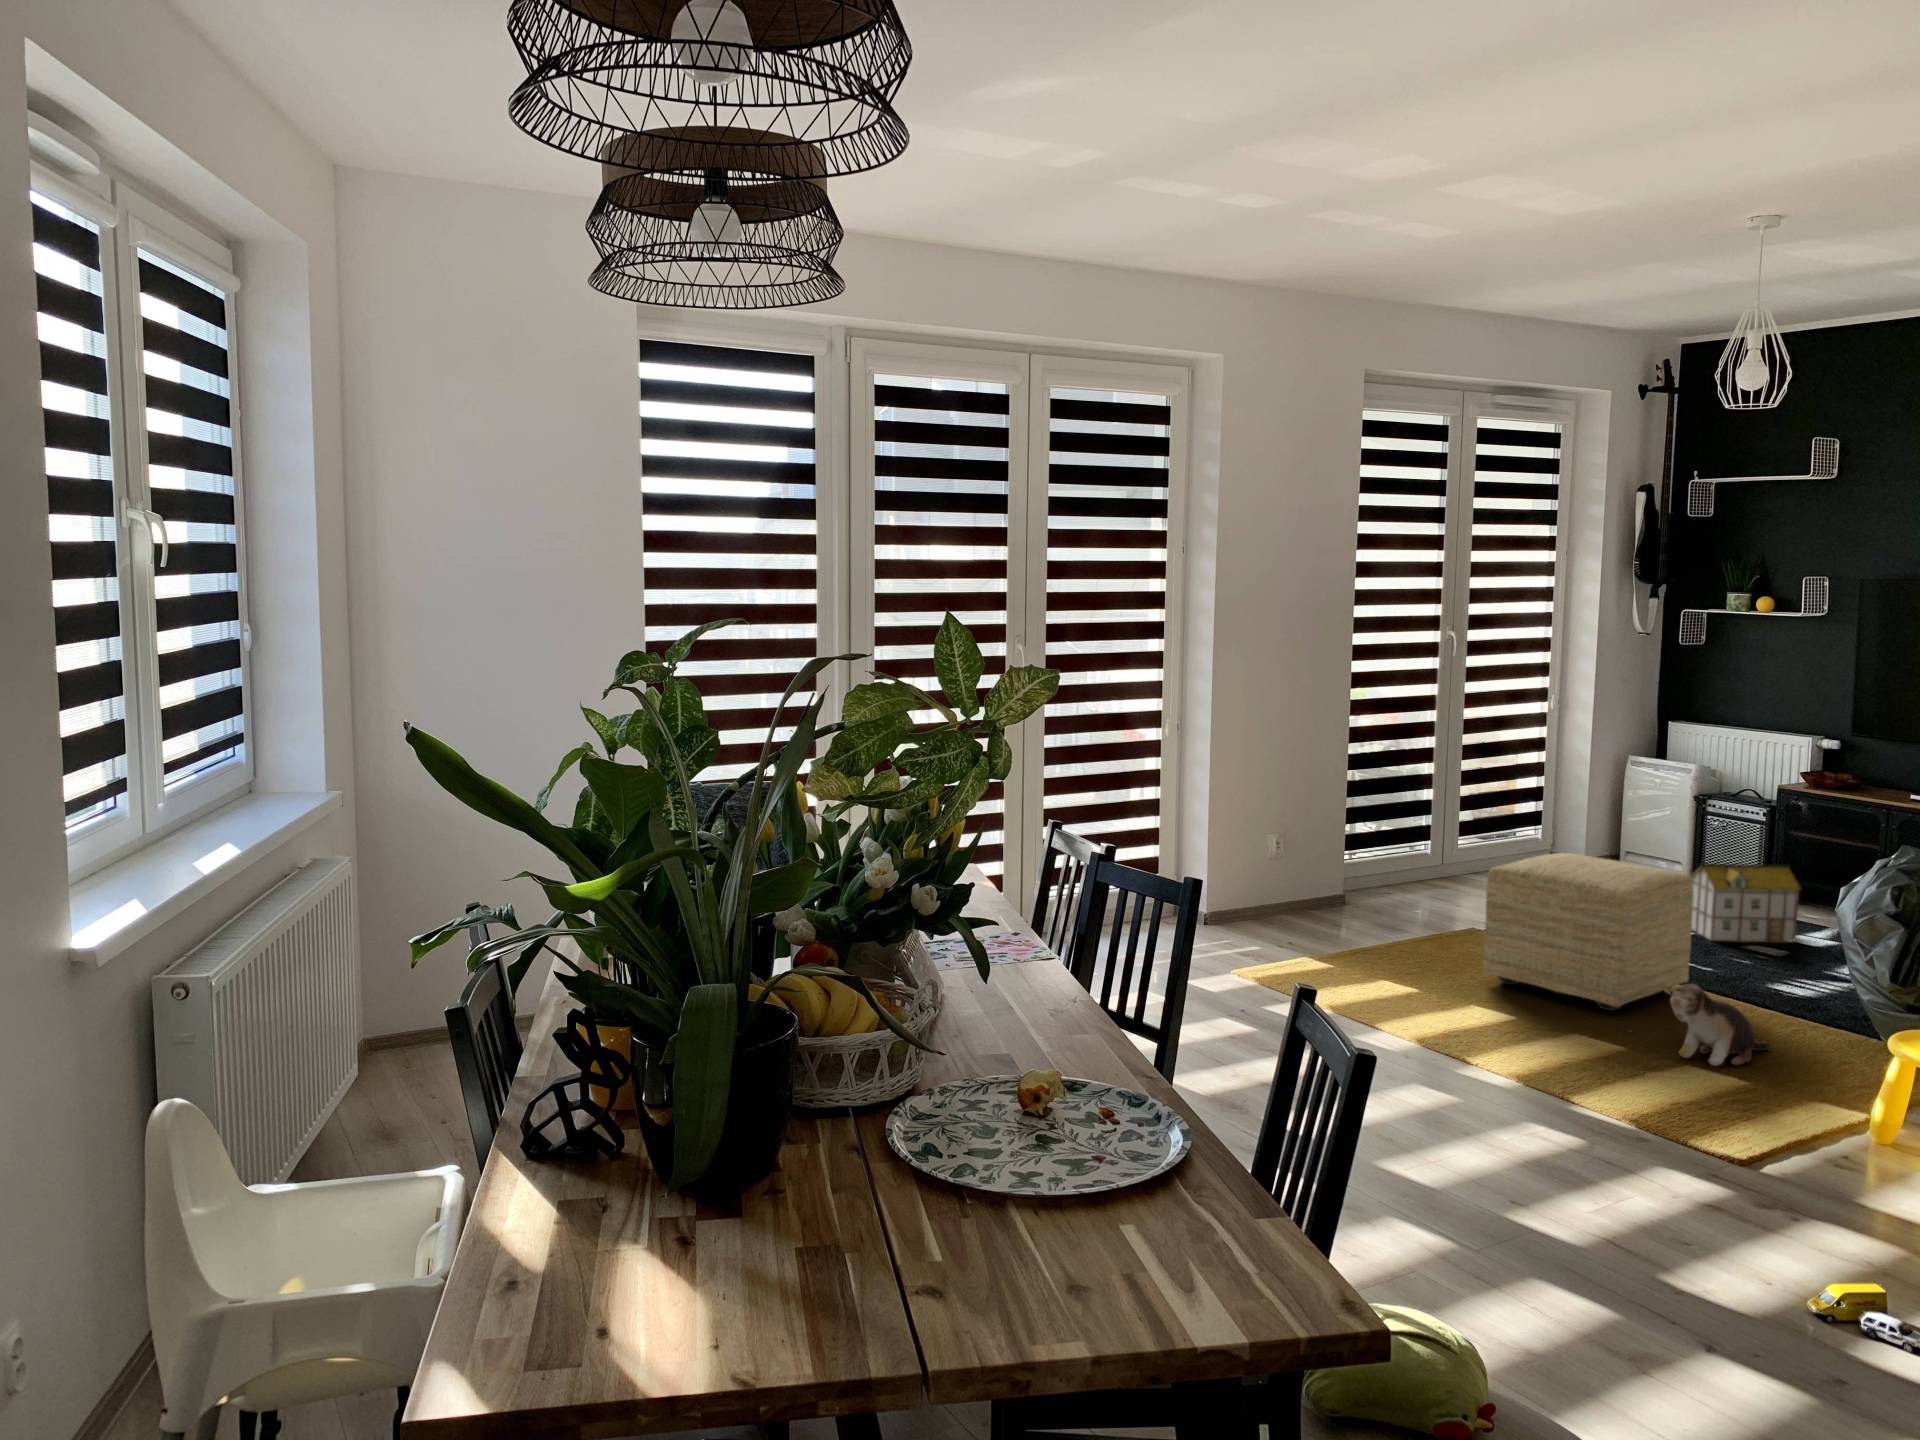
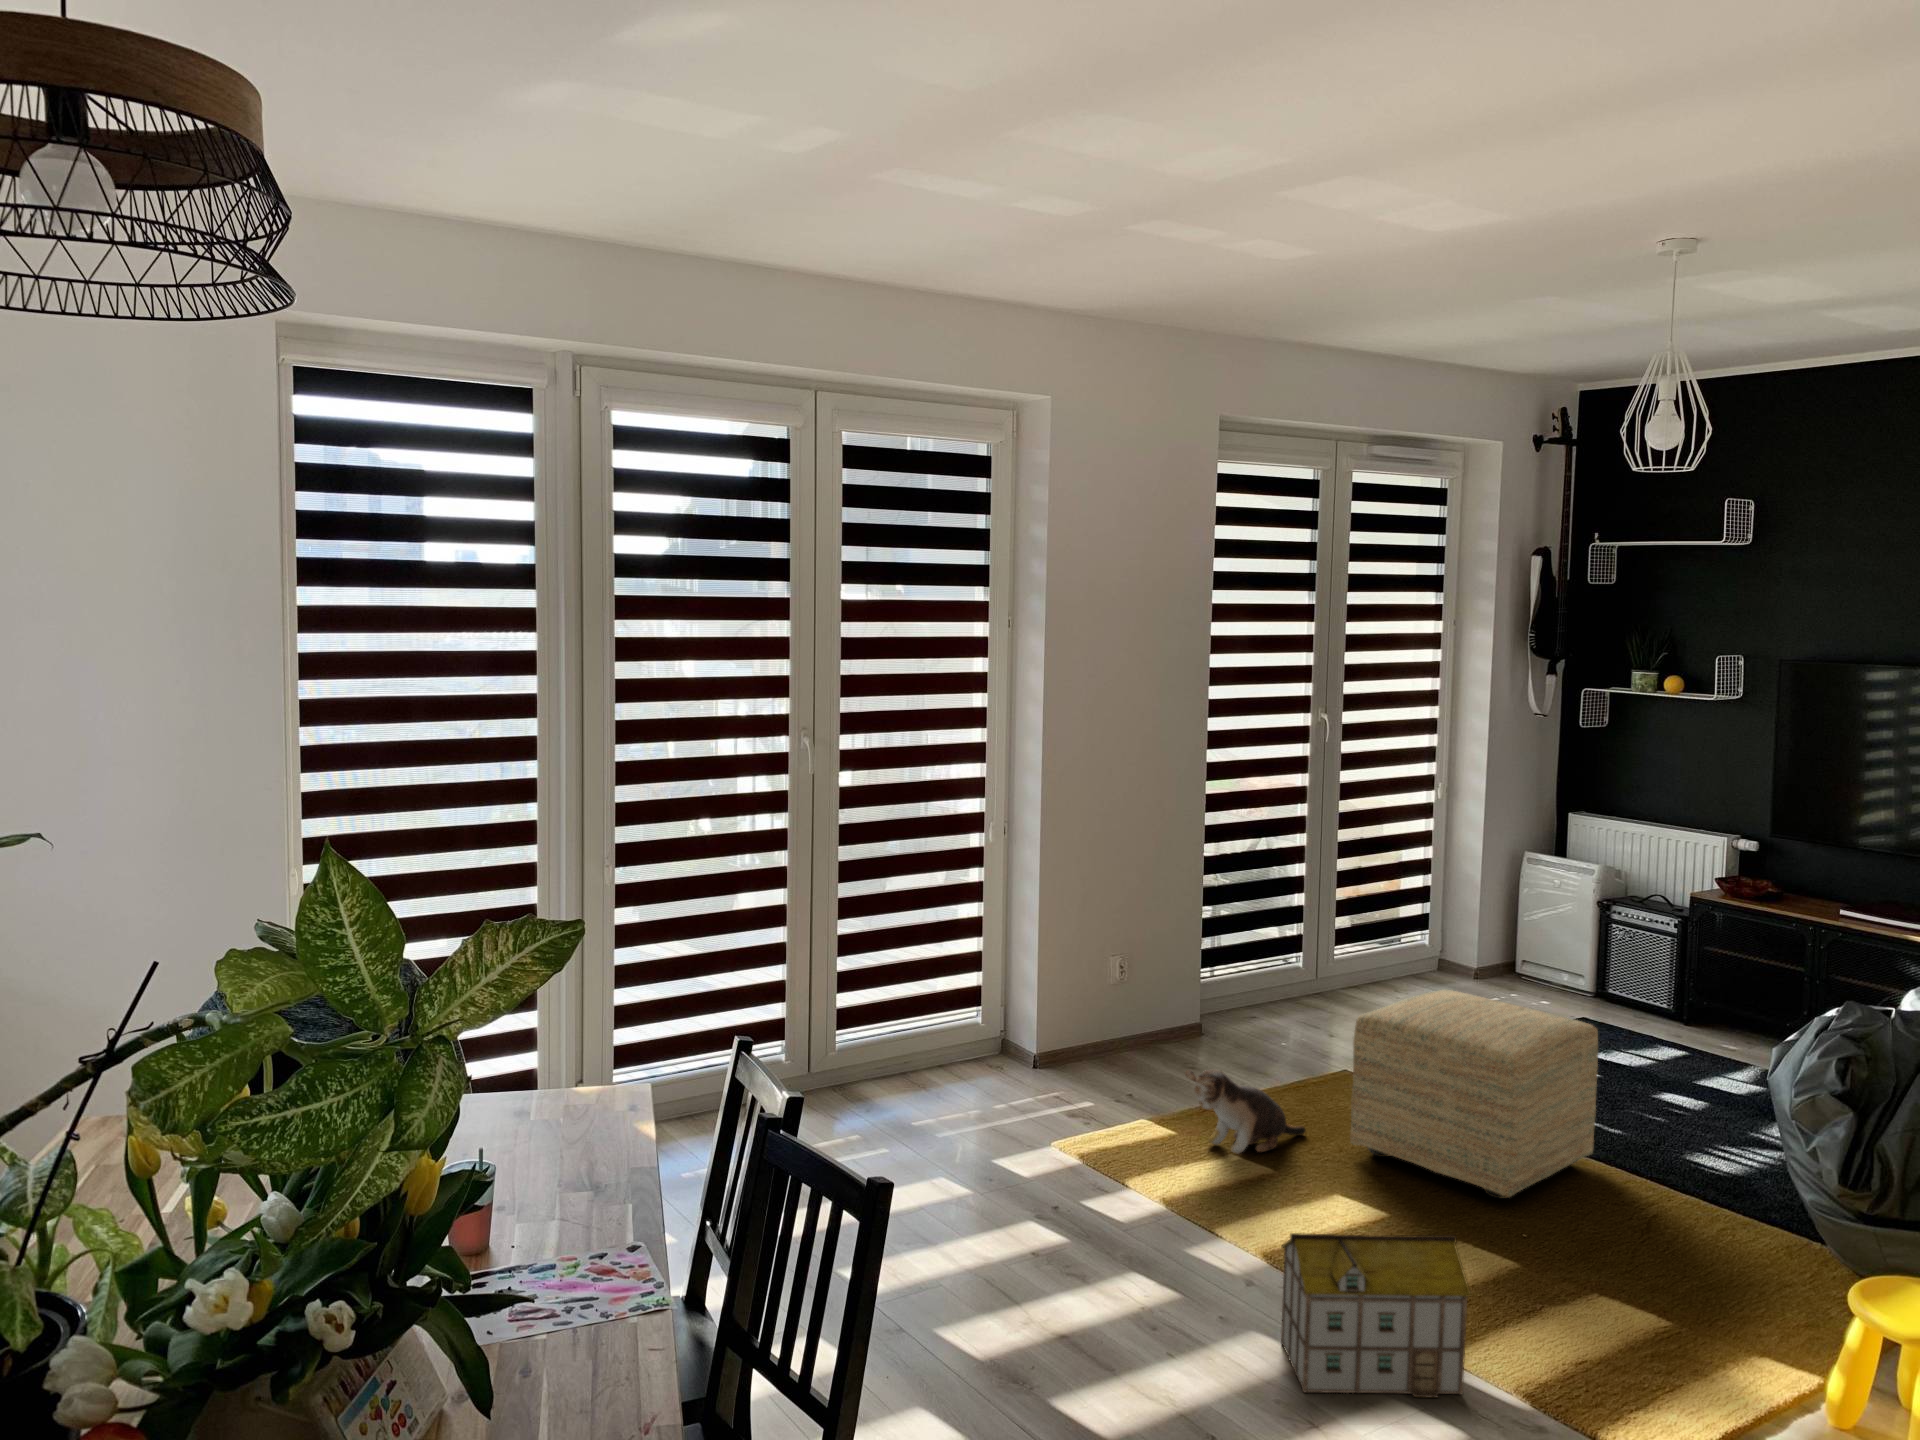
toy house: present [1690,863,1801,943] -> present [1281,1233,1471,1397]
plush toy: present [1662,984,1769,1066] -> present [1185,1070,1306,1153]

